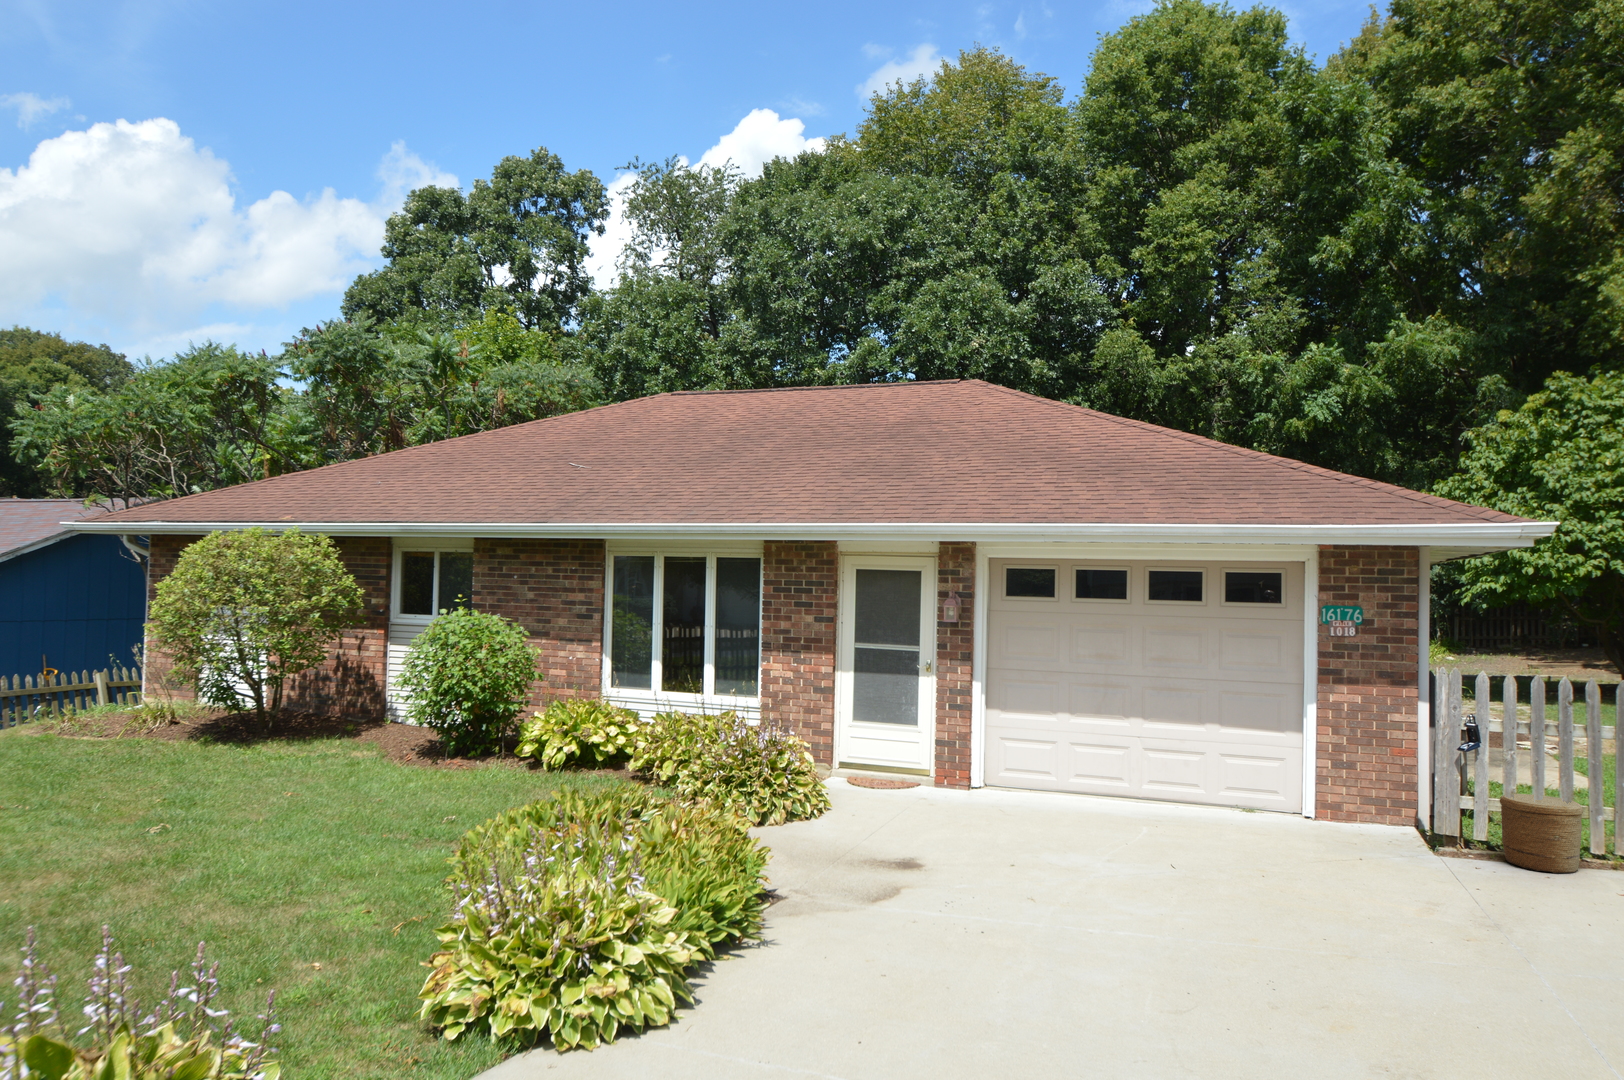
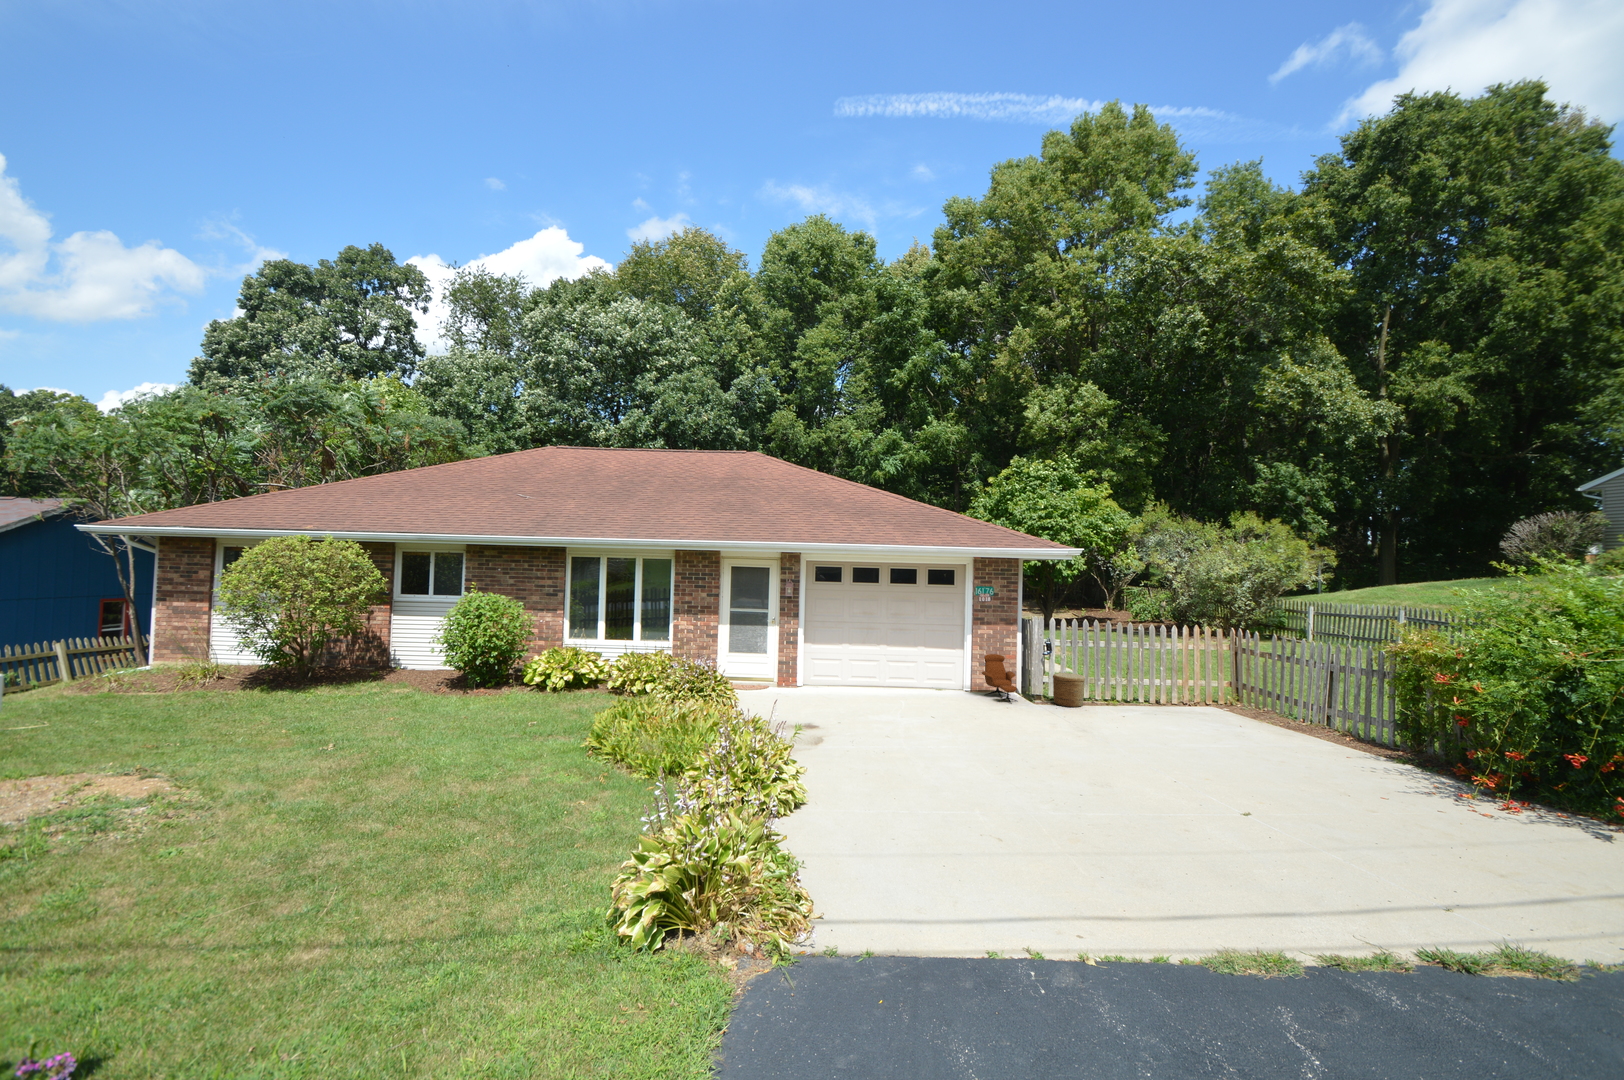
lounge chair: none [1336,746,1416,853] -> present [982,654,1017,703]

